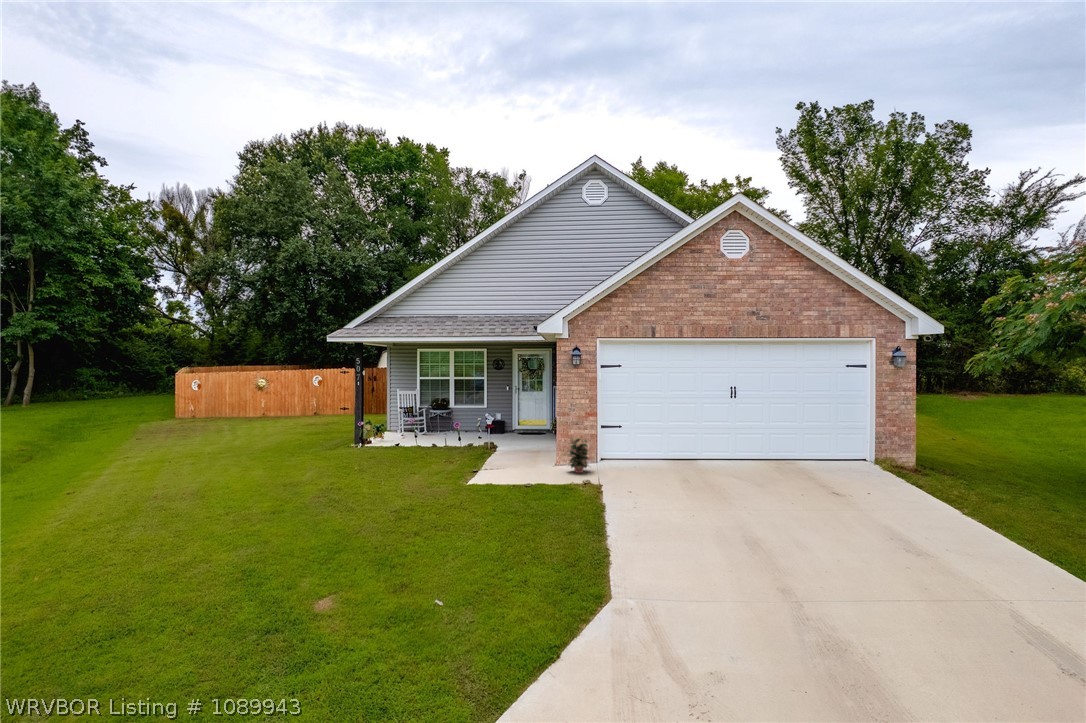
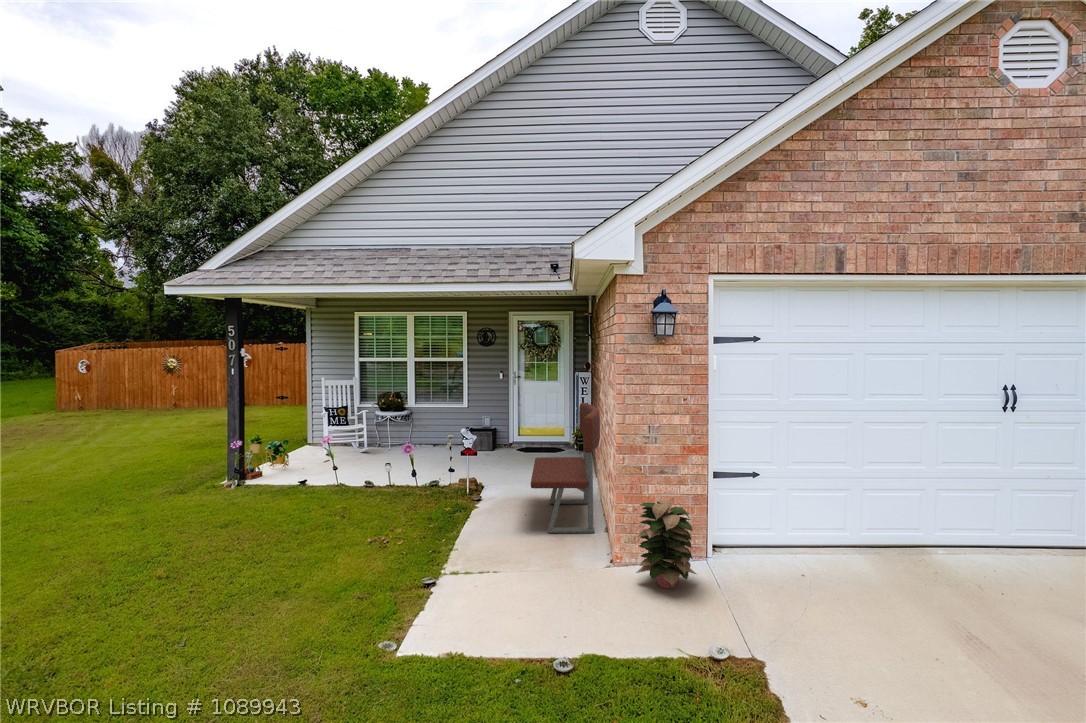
bench: none [522,399,557,461] -> present [531,403,600,533]

